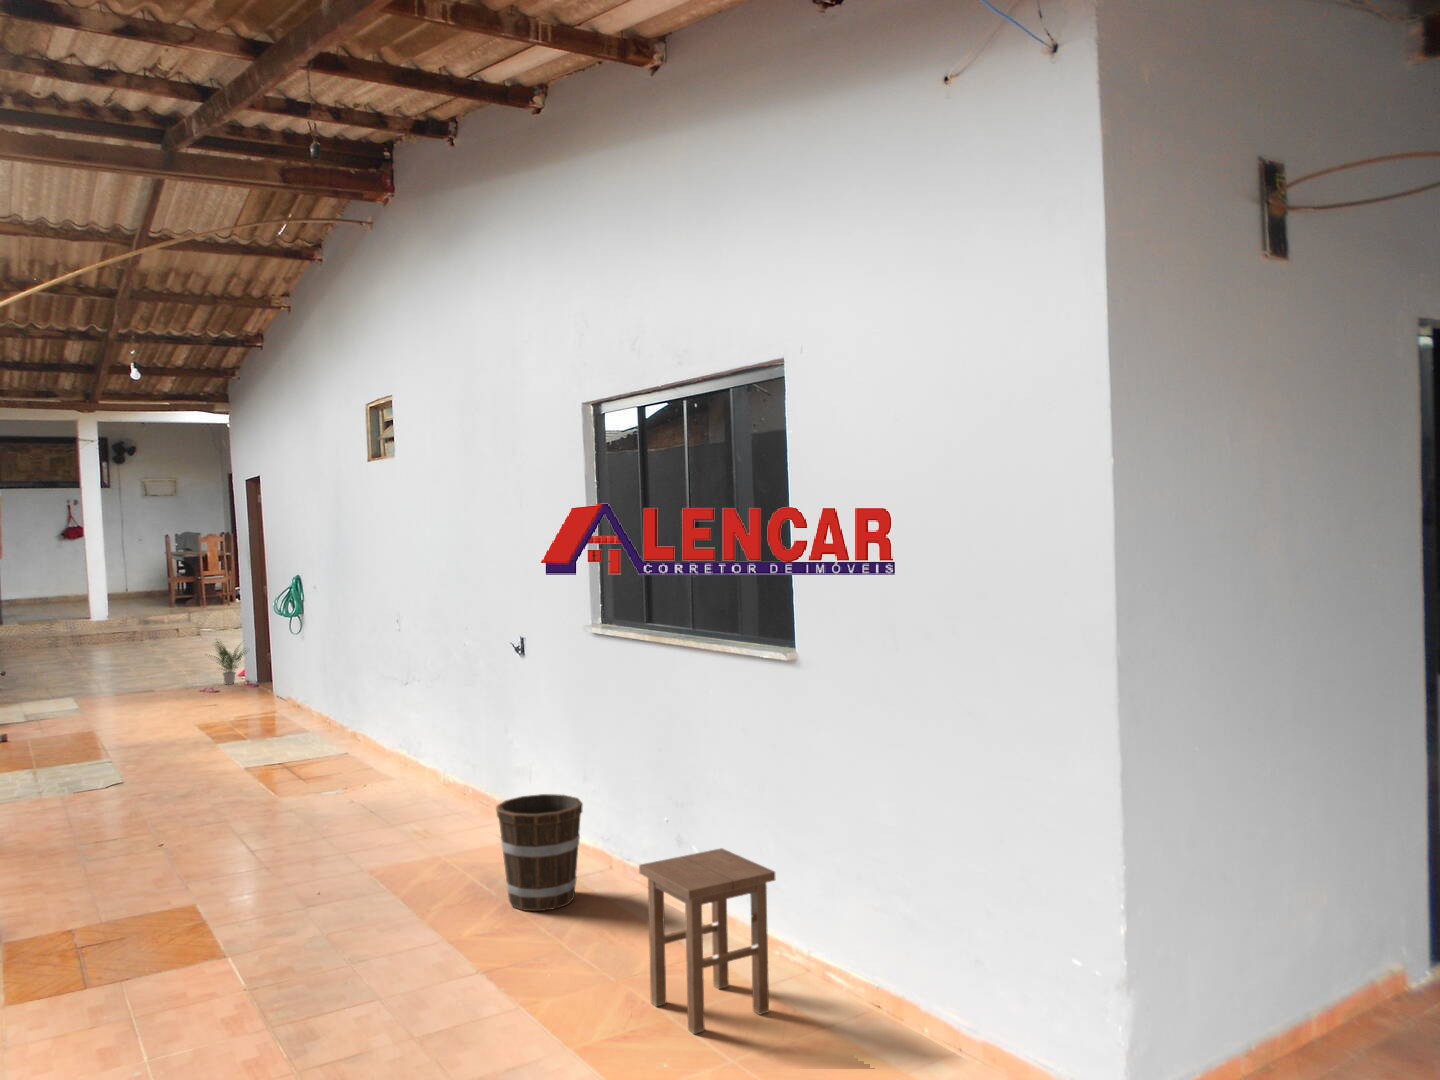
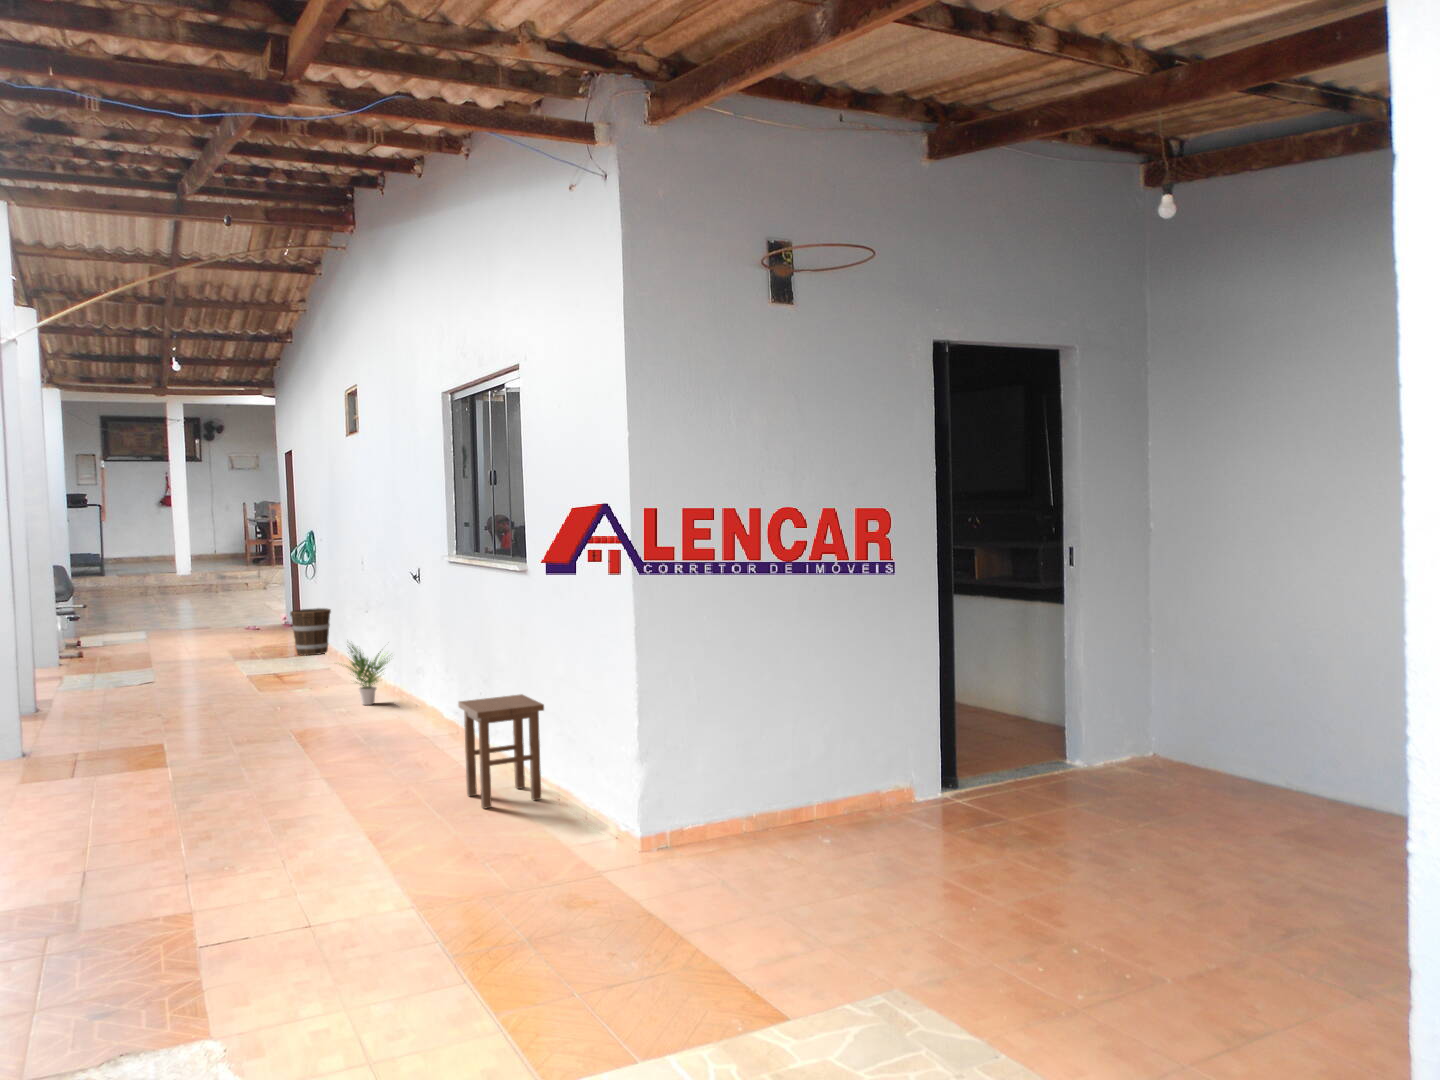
potted plant: present [209,641,245,685] -> present [347,645,390,705]
bucket: present [496,794,583,911] -> present [290,608,331,655]

